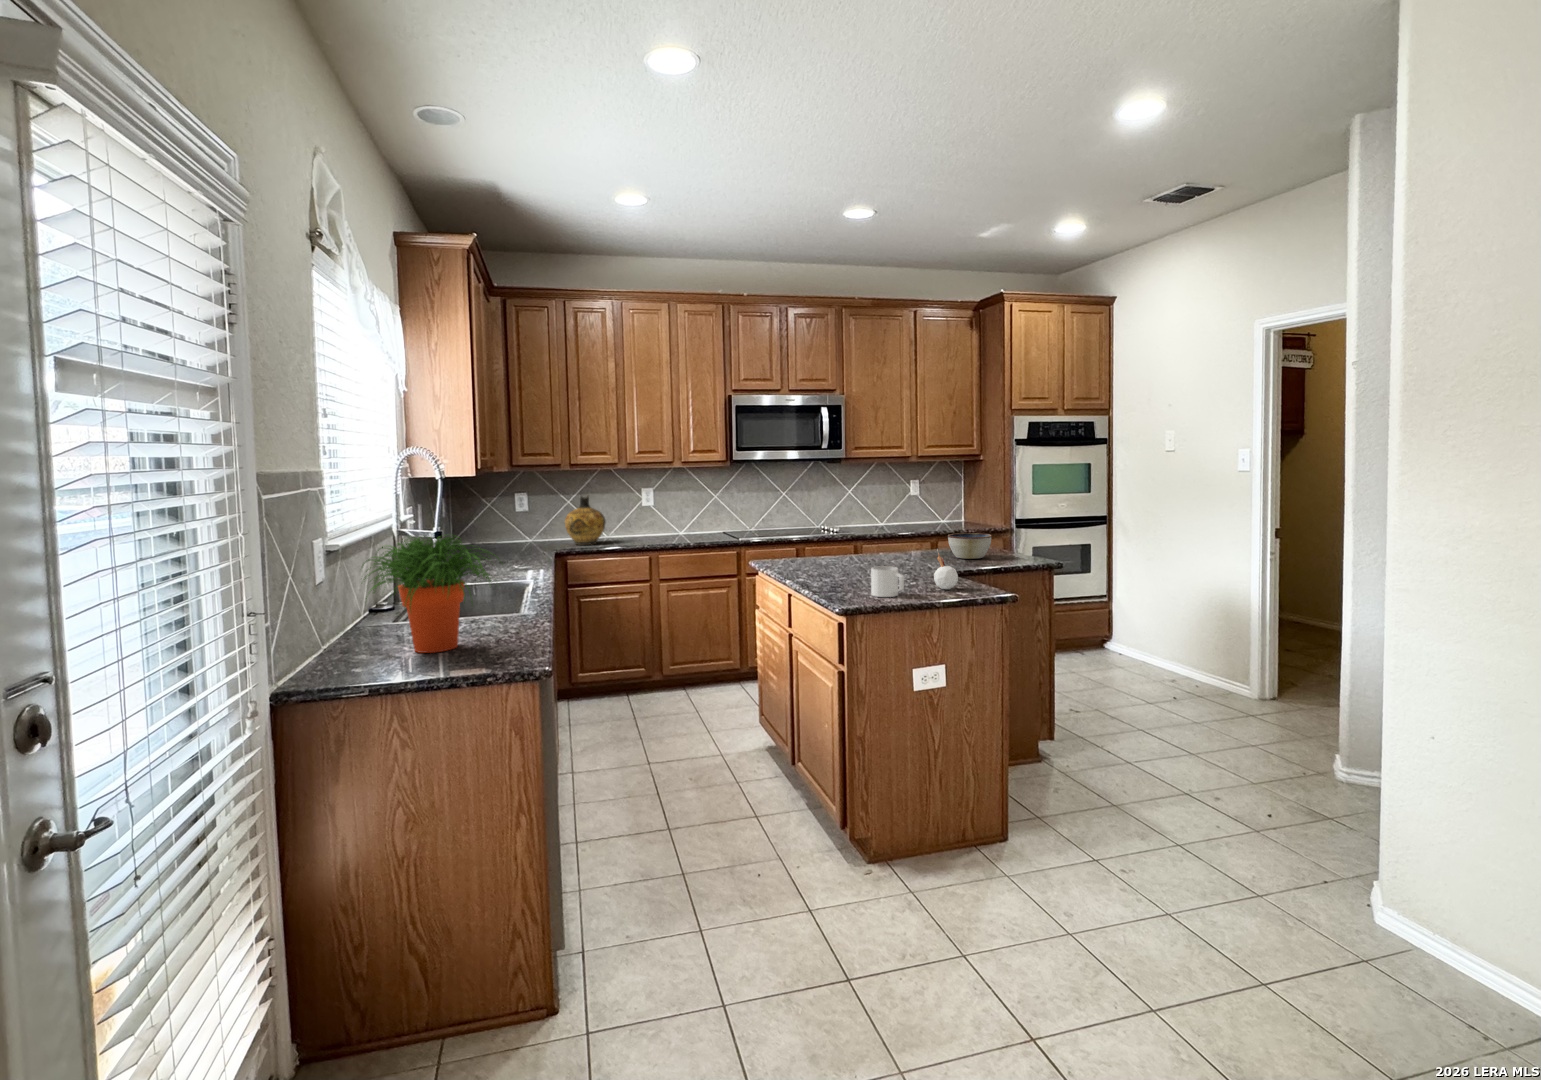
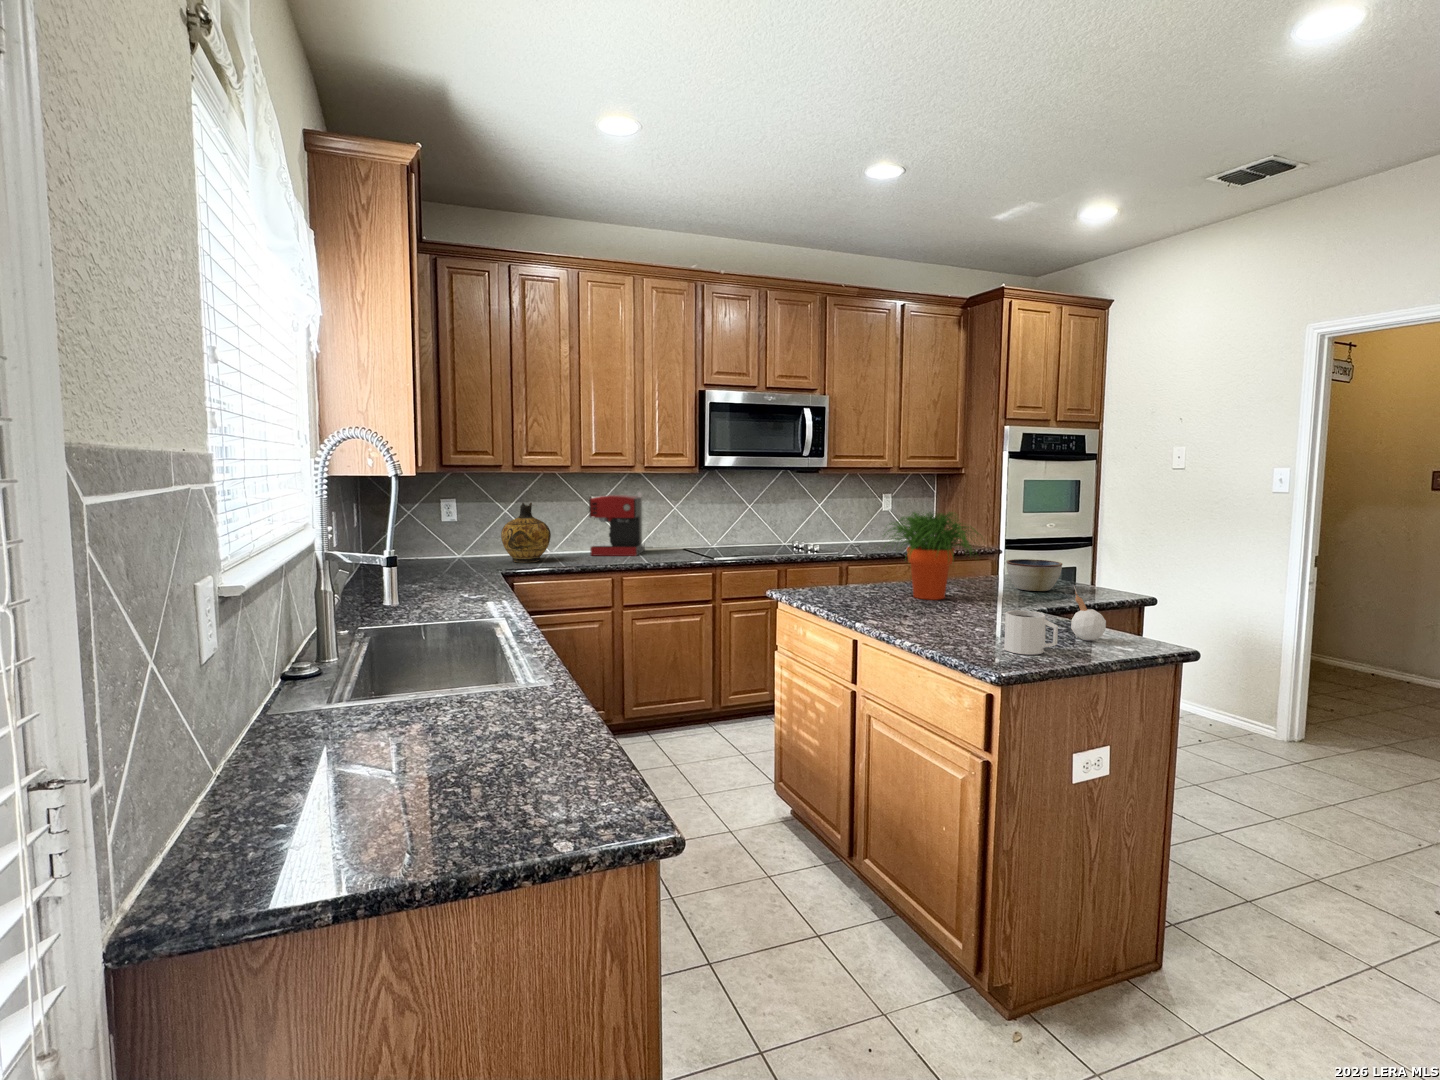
coffee maker: none [639,482,691,539] -> present [589,492,645,556]
potted plant: present [362,535,498,653] -> present [884,512,981,600]

